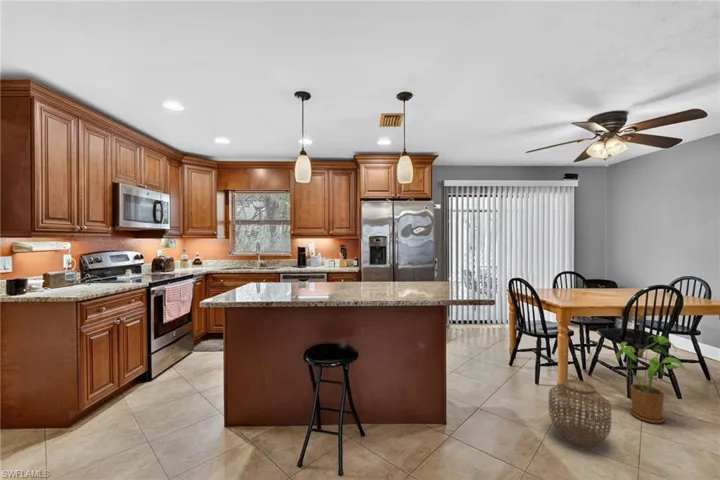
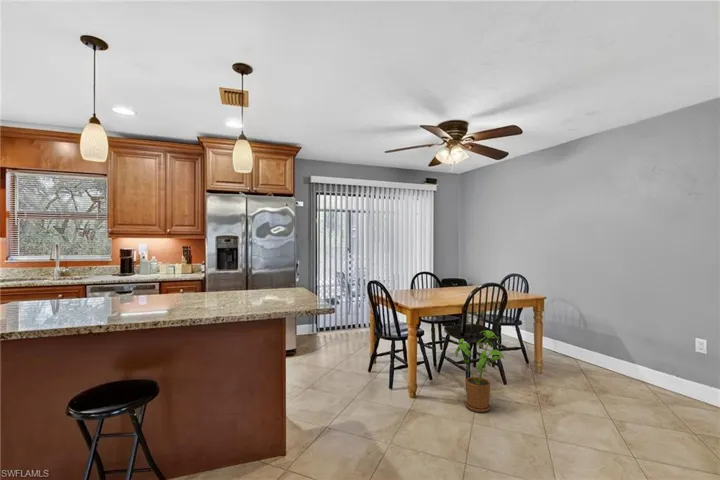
woven basket: present [549,379,611,447] -> none [393,382,445,448]

